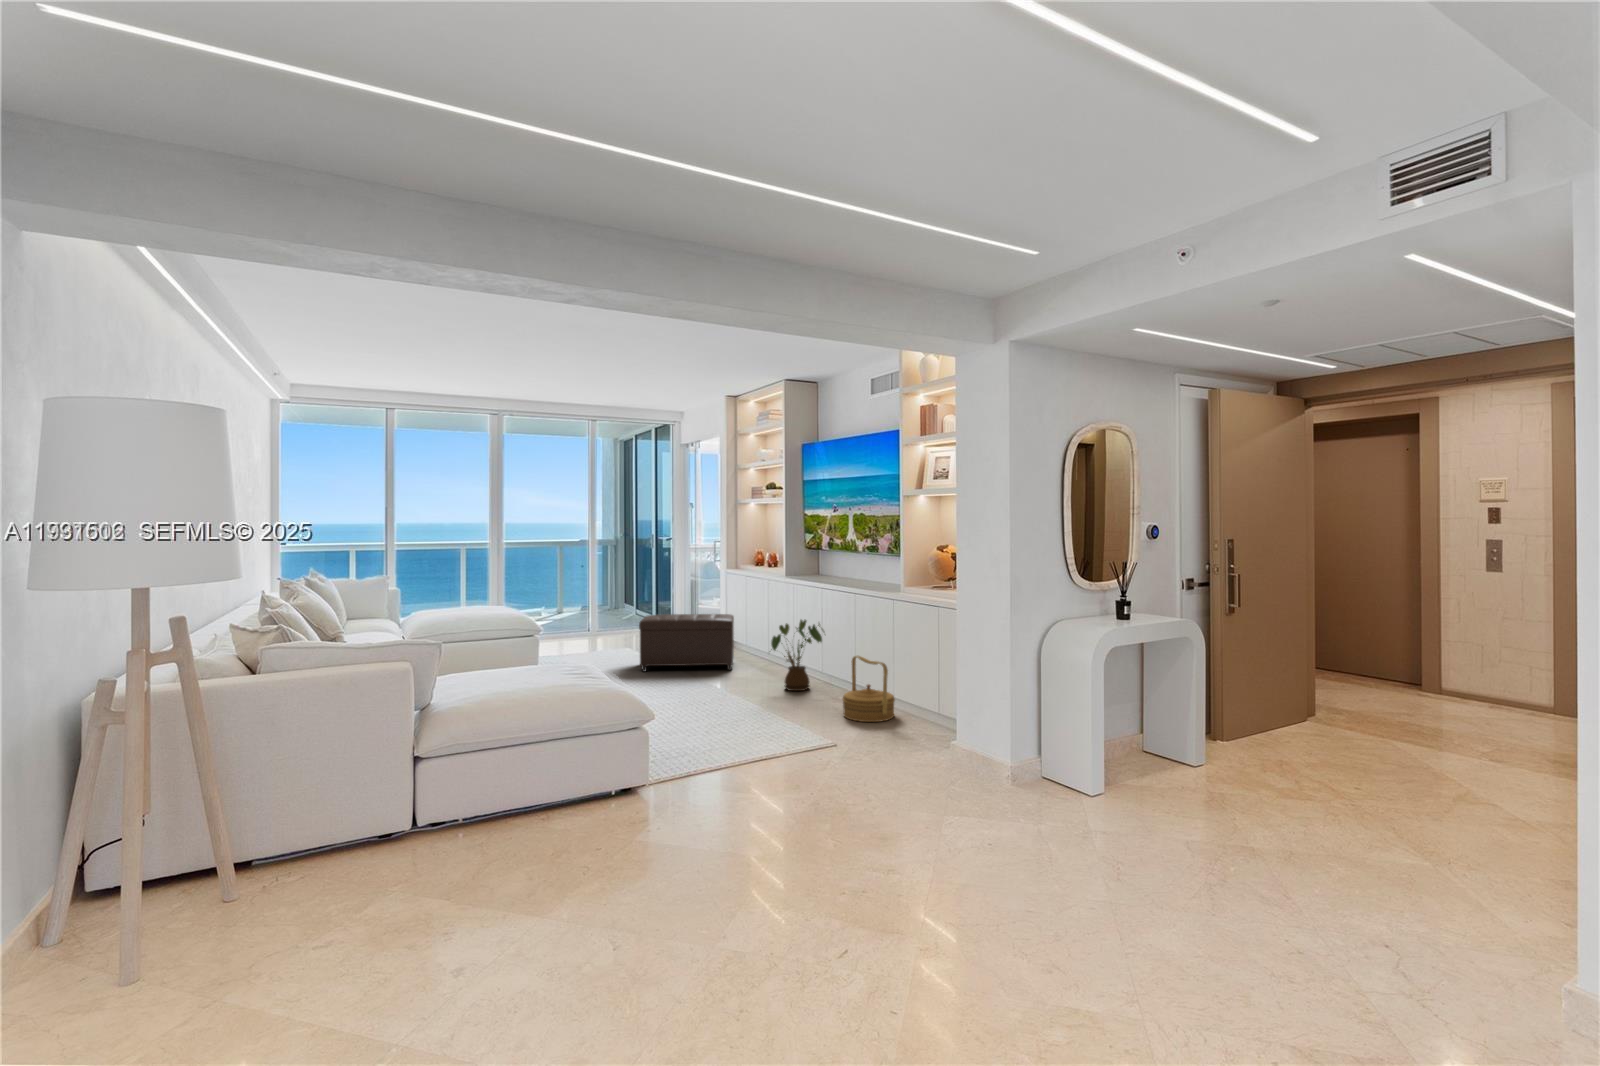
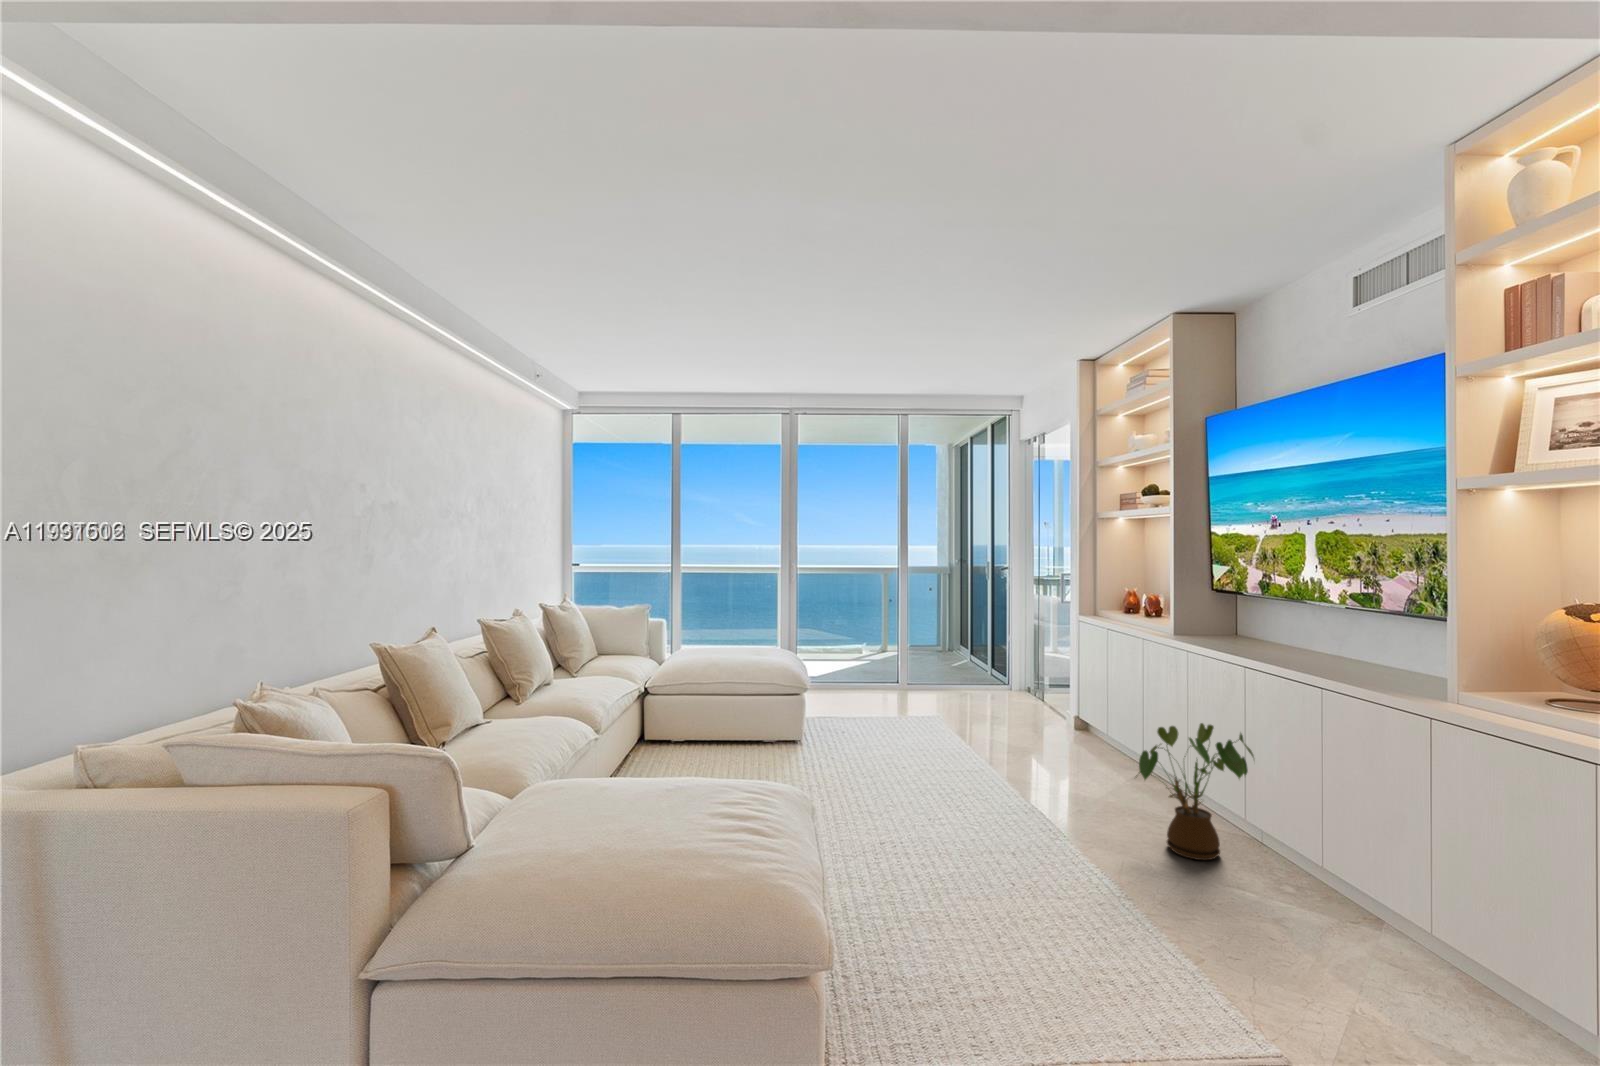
ottoman: present [639,614,734,672] -> none [935,676,1085,780]
woven basket: present [843,656,895,722] -> none [1302,837,1460,1029]

